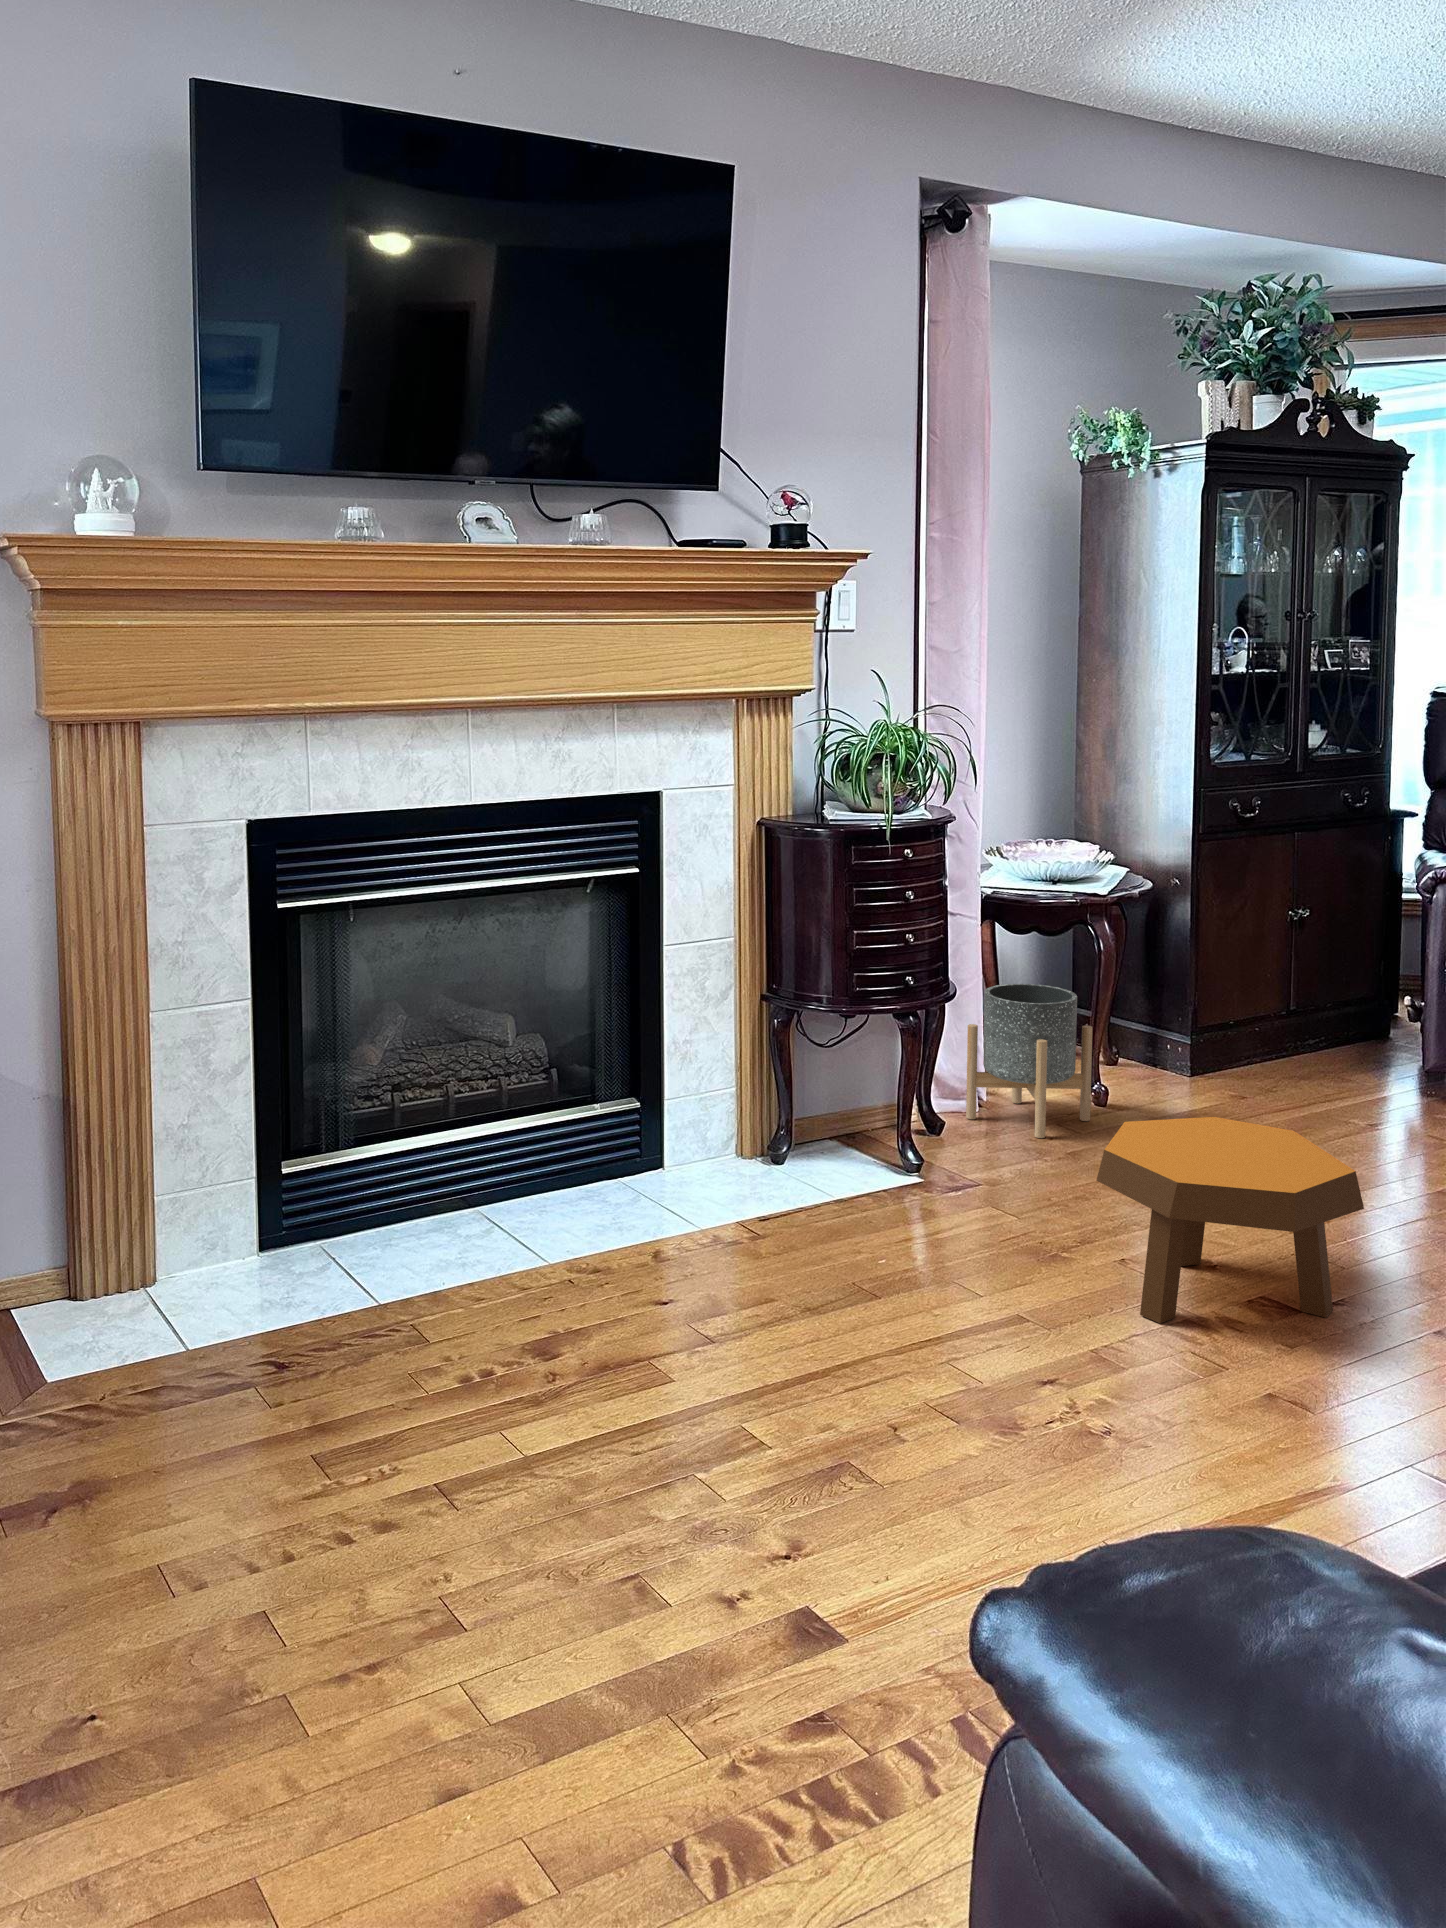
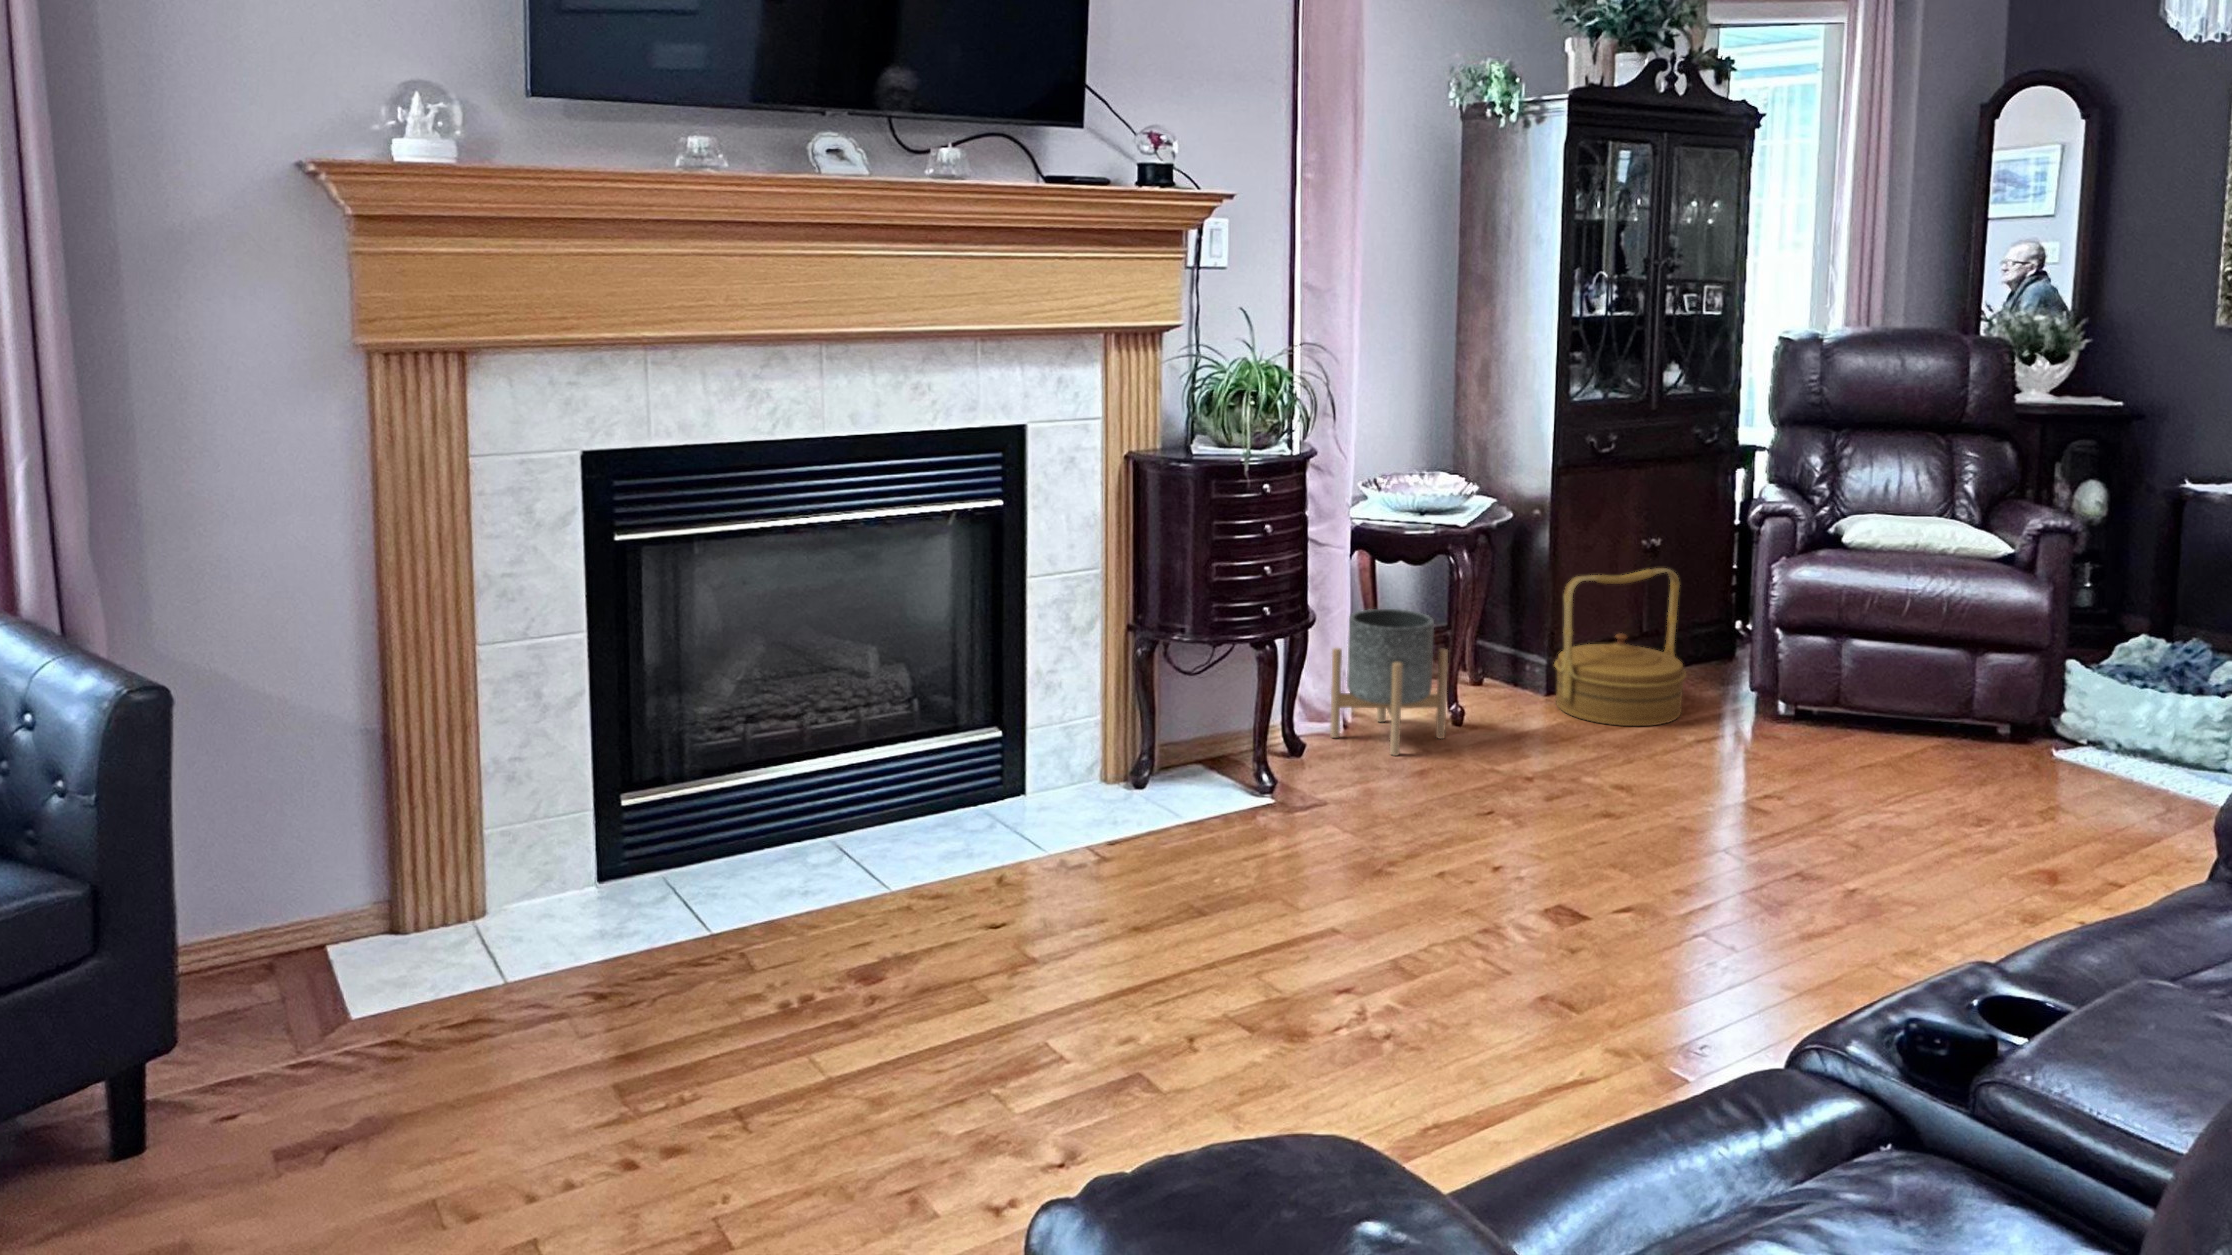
woven basket: none [1200,941,1351,1111] -> present [1555,568,1686,726]
footstool: present [1097,1117,1364,1323] -> none [1413,736,1646,931]

